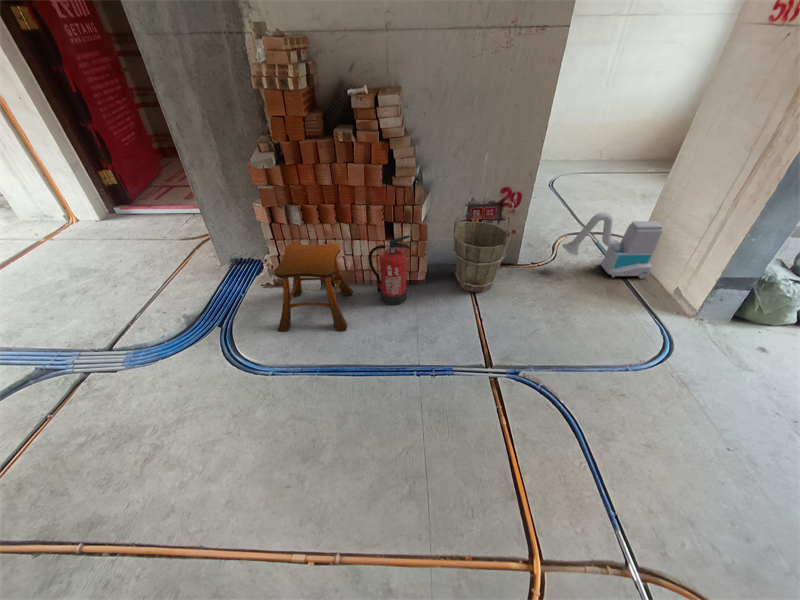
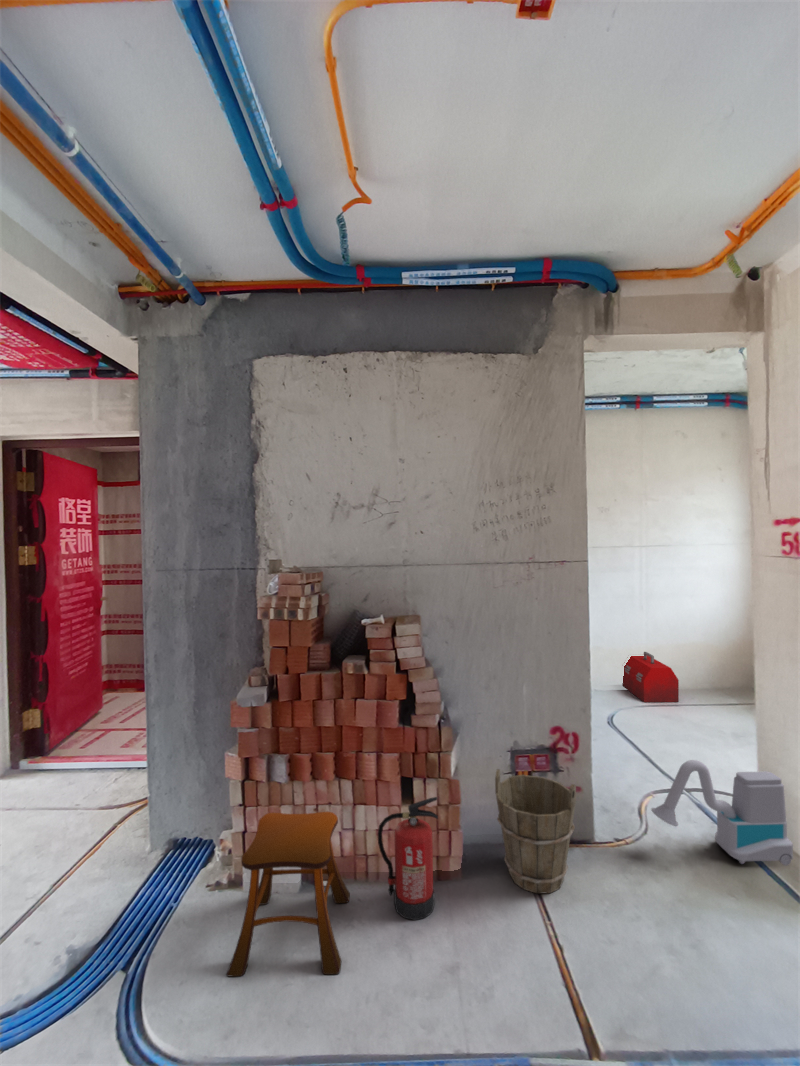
toolbox: none [569,130,614,171] -> present [622,652,679,702]

